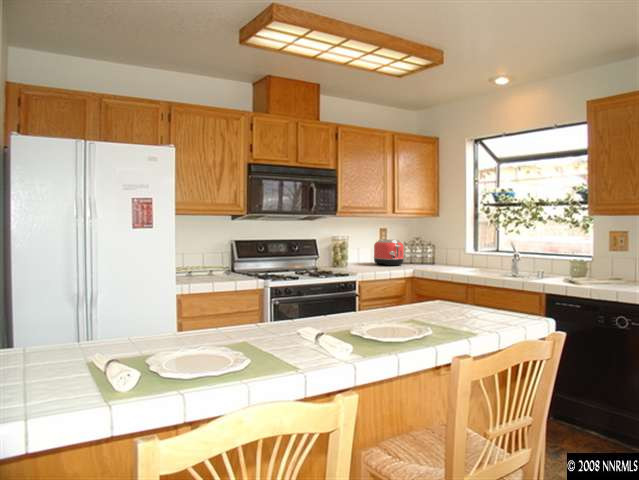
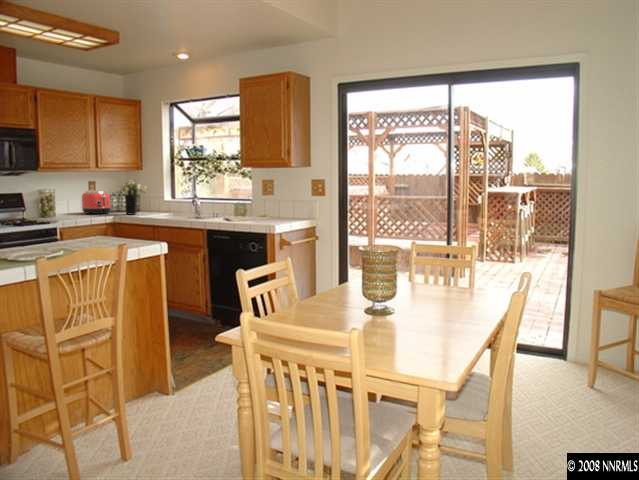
flower arrangement: none [417,227,449,268] -> present [123,181,147,215]

